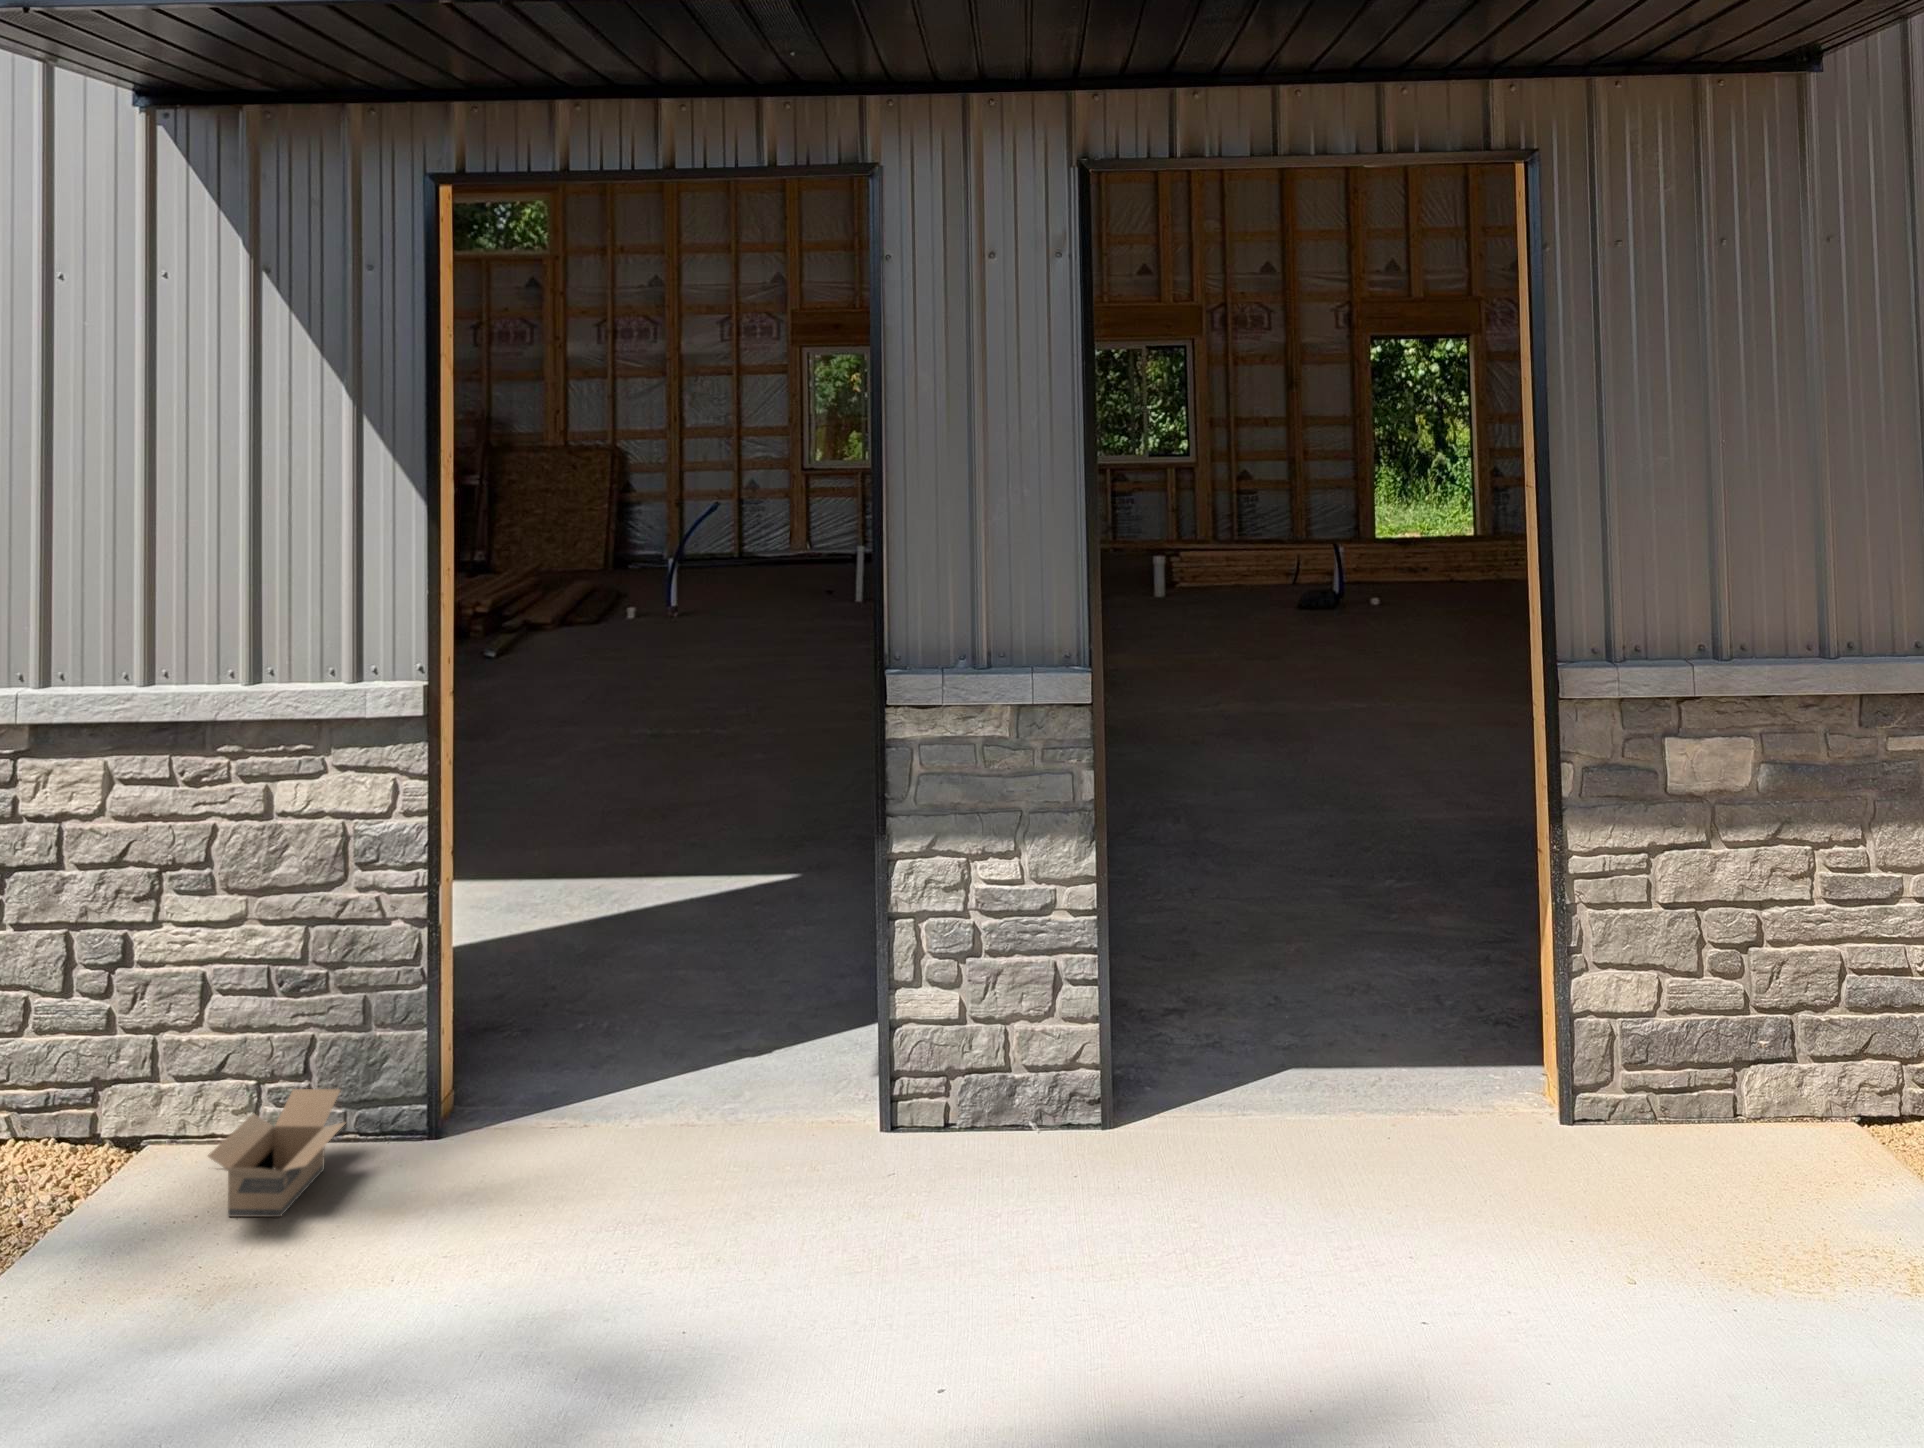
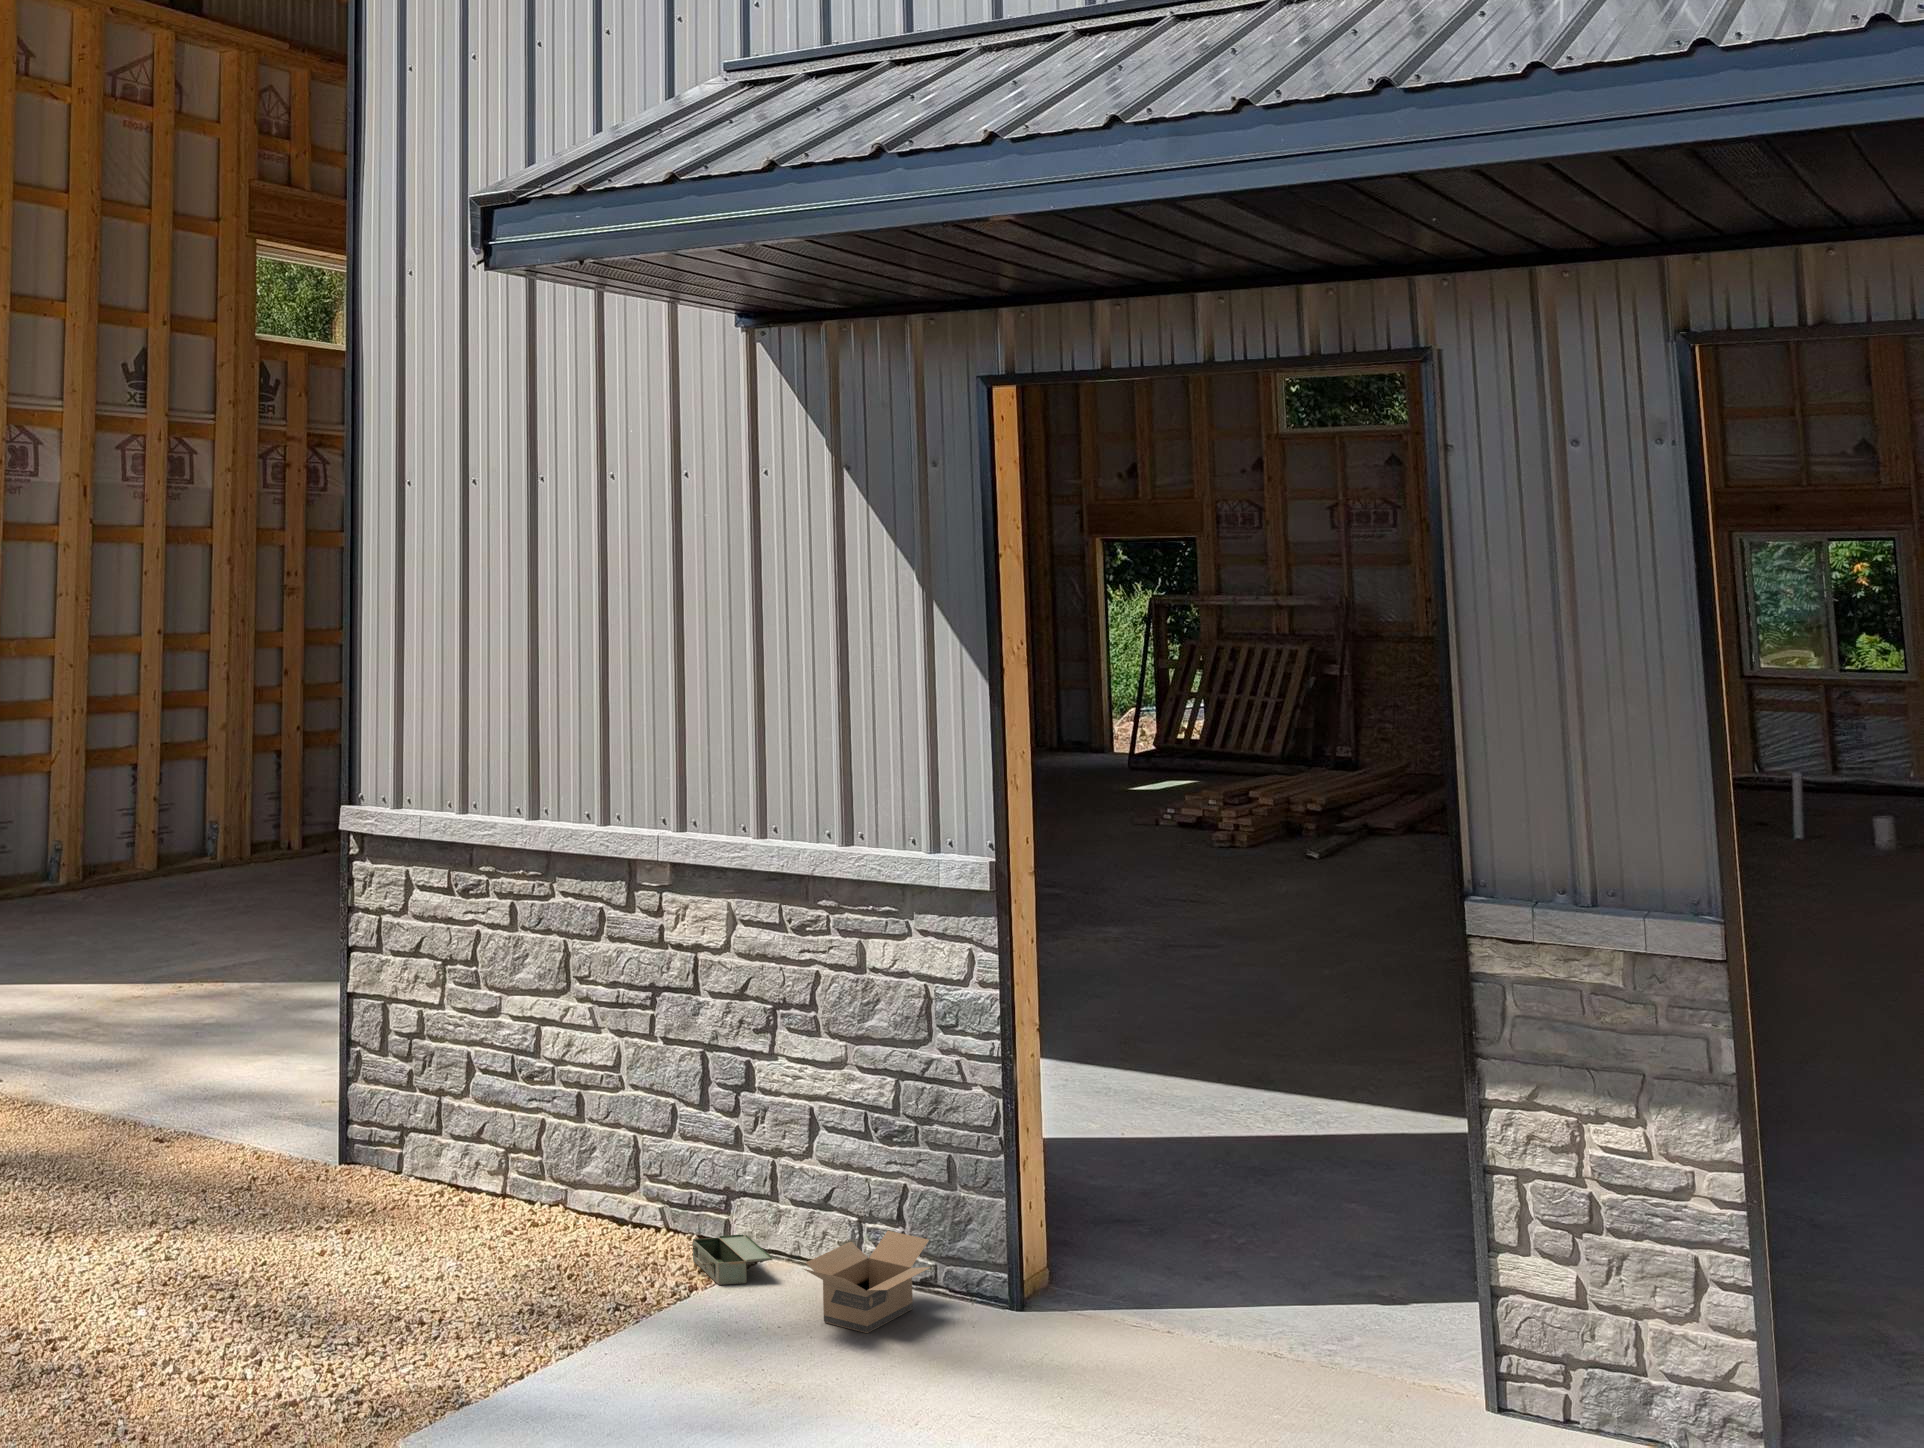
toolbox: none [53,1128,158,1200] -> present [693,1234,773,1285]

